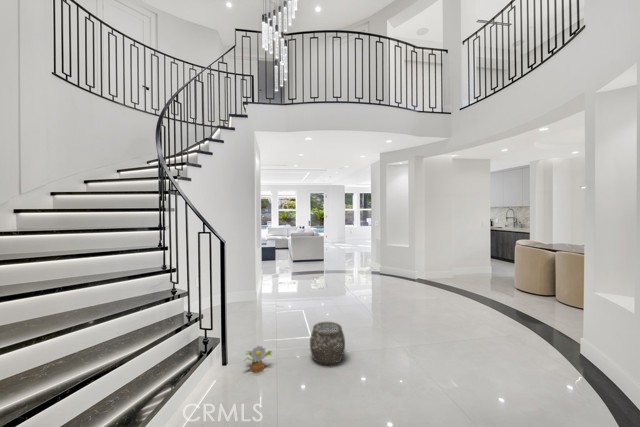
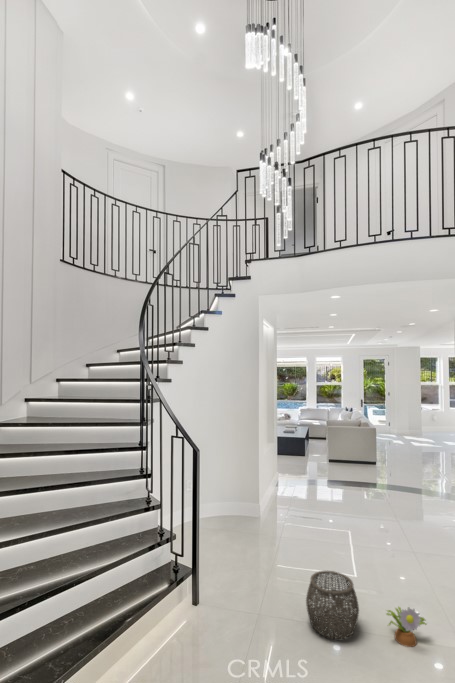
decorative plant: present [245,346,272,372] -> present [387,607,426,647]

